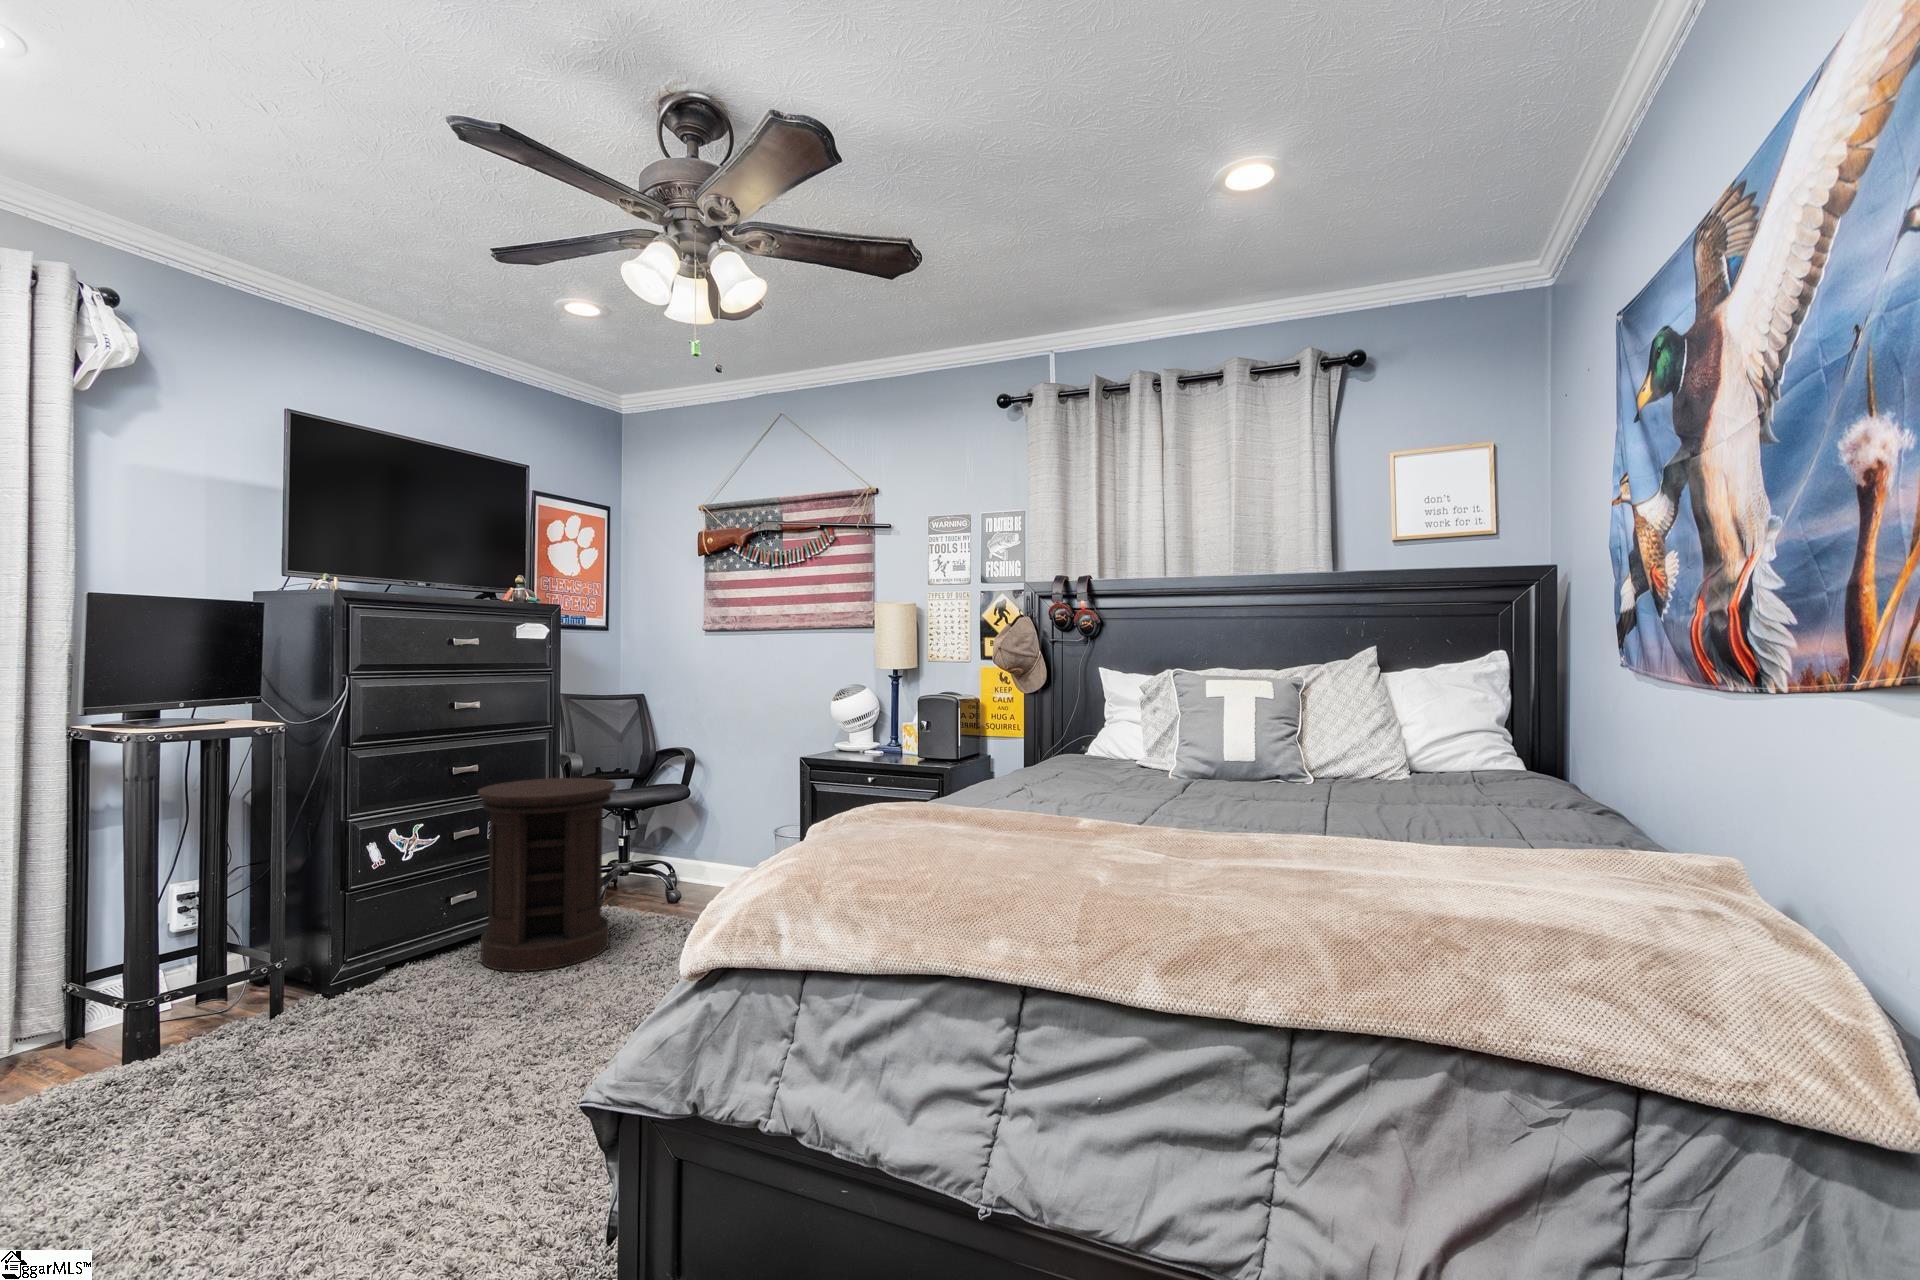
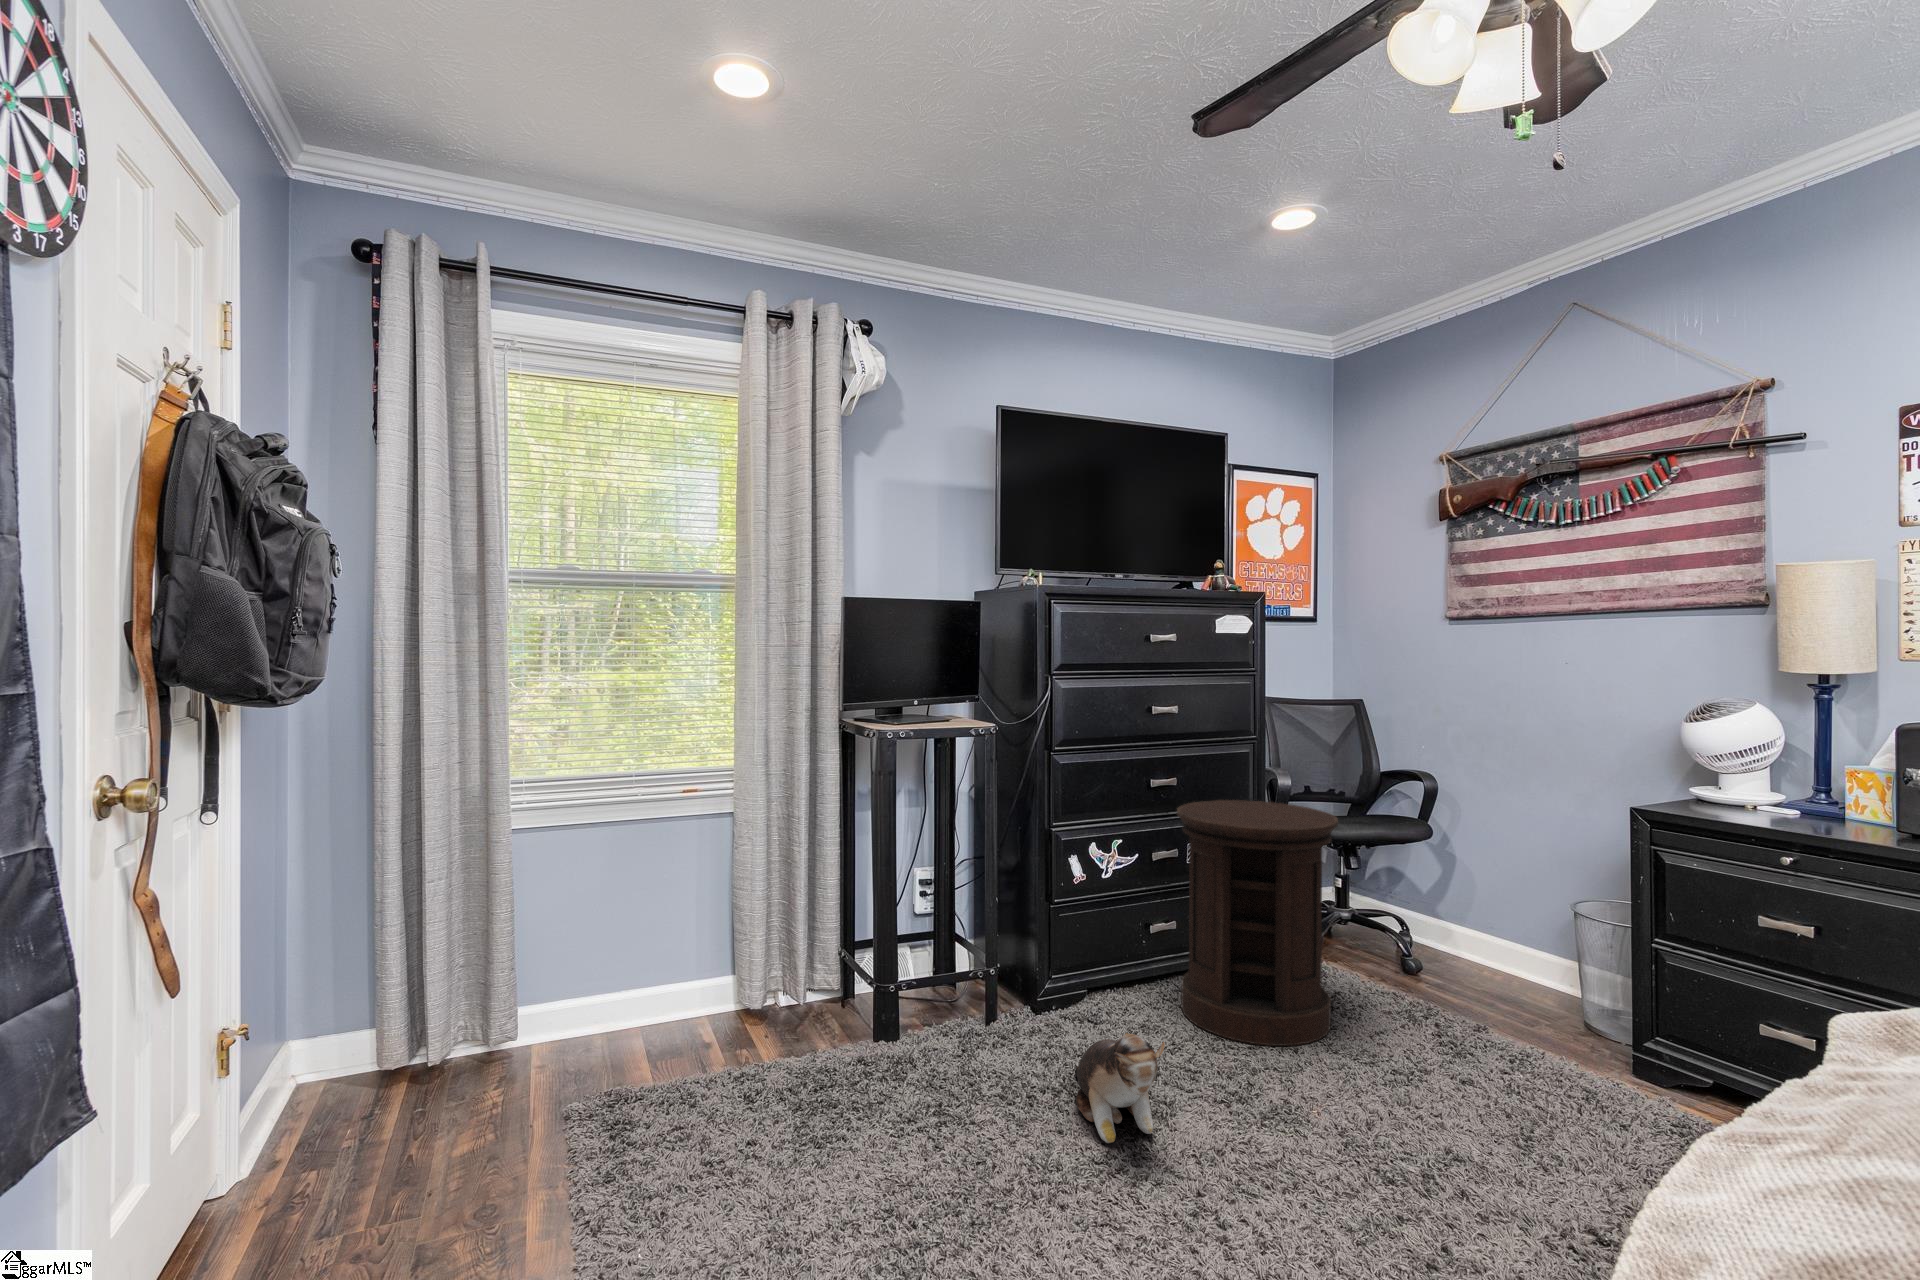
plush toy: none [375,967,467,1066] -> present [1075,1033,1165,1143]

